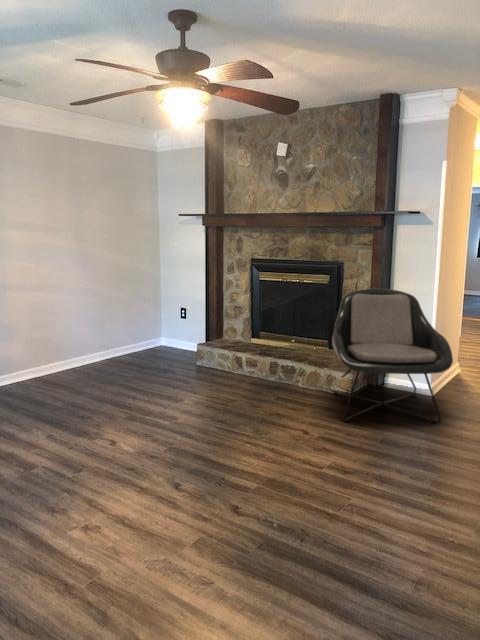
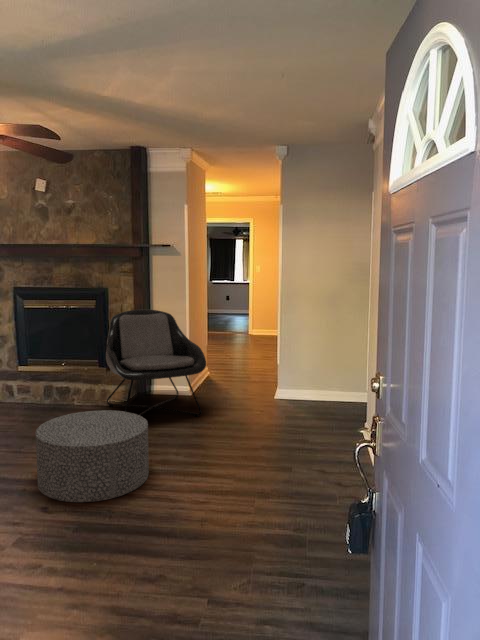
ottoman: none [237,402,363,514] -> present [36,410,149,502]

